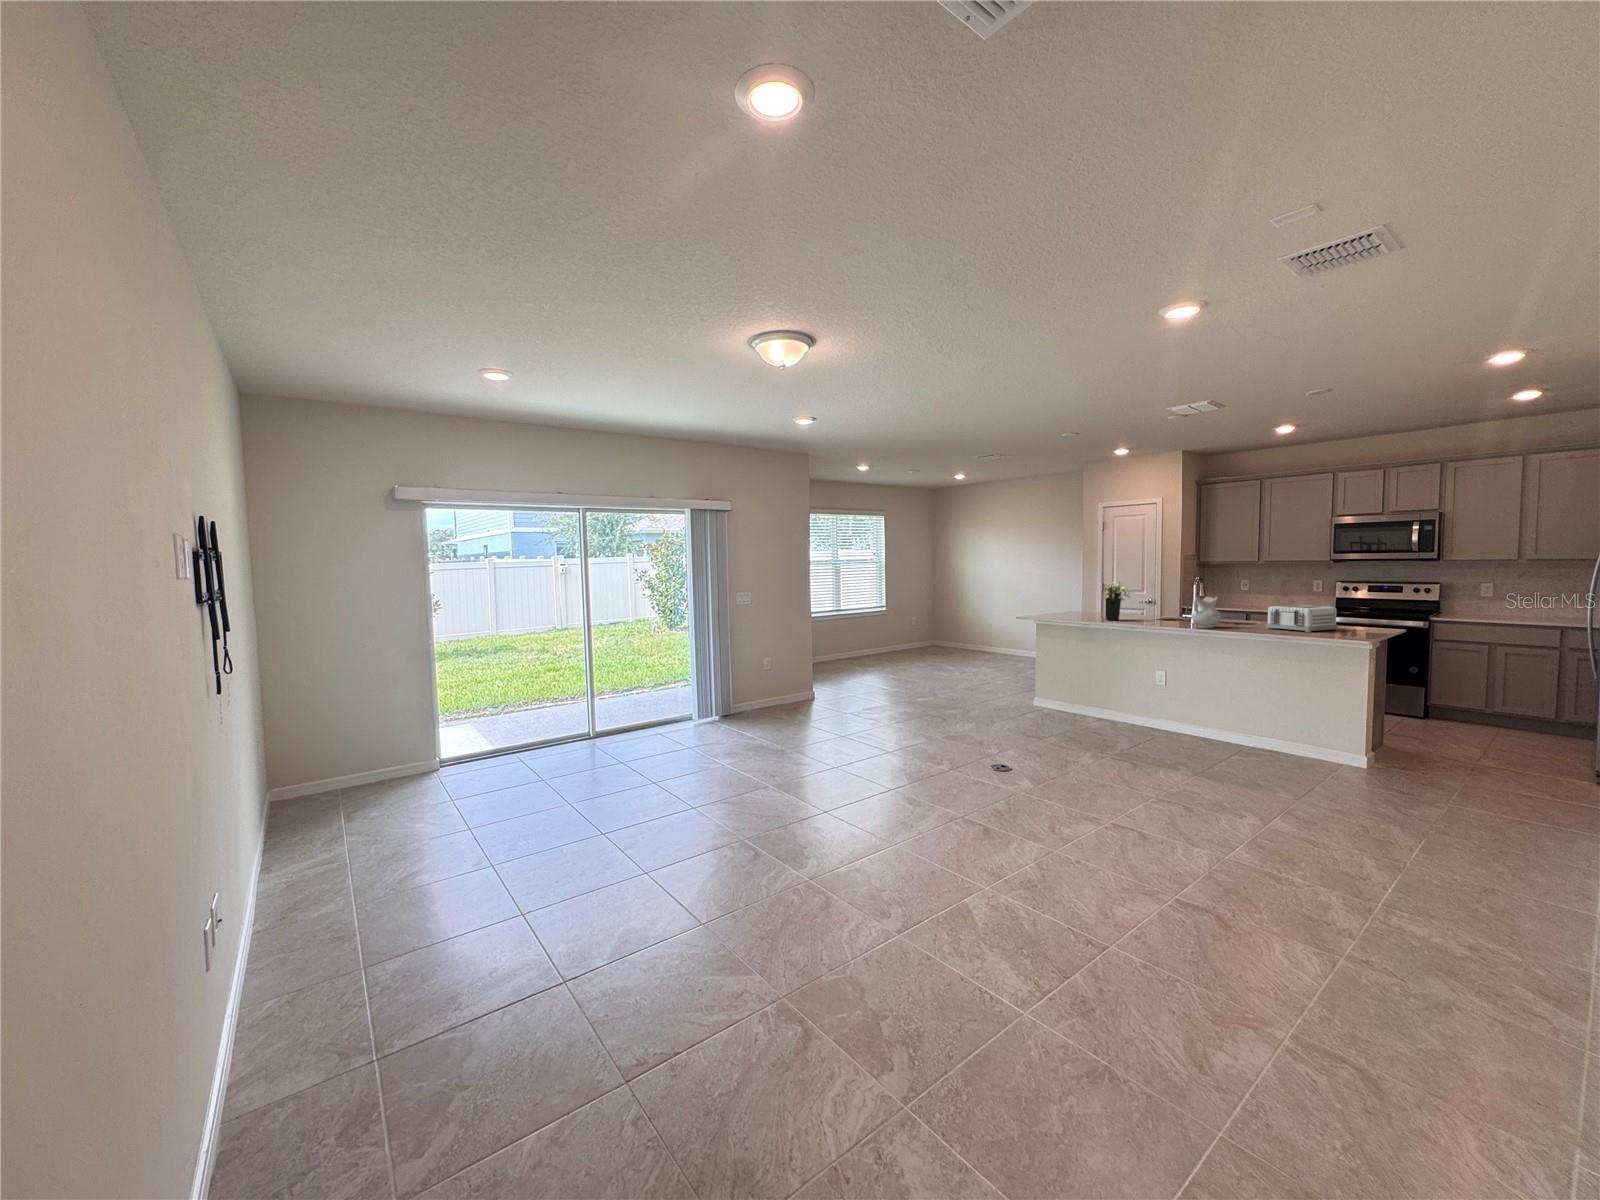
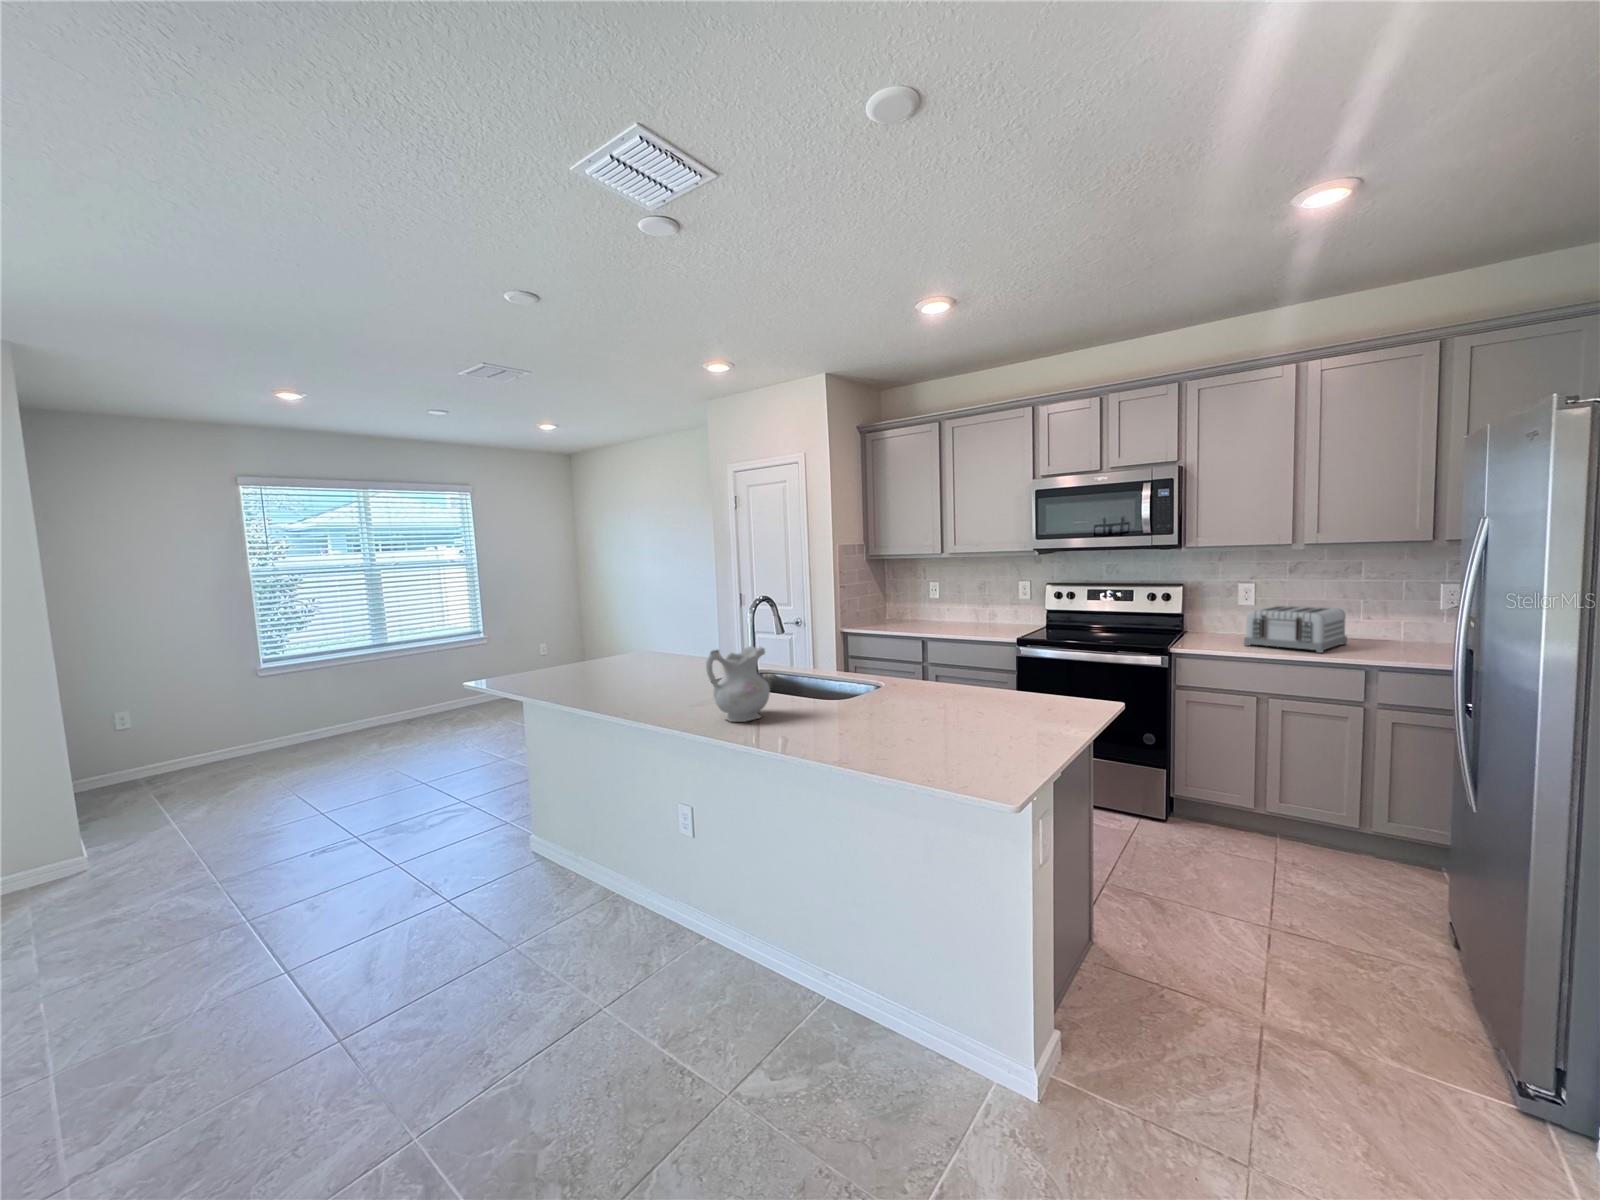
flower arrangement: present [1103,582,1134,621] -> none [592,606,661,689]
toaster: present [1266,605,1338,632] -> present [1244,606,1347,652]

